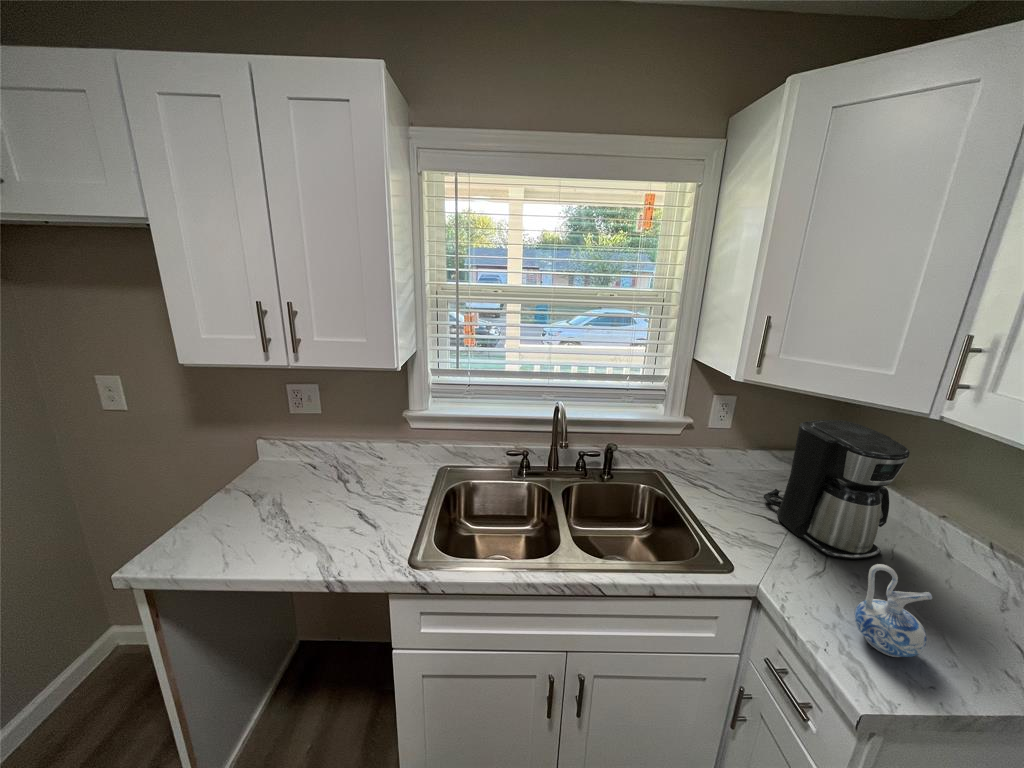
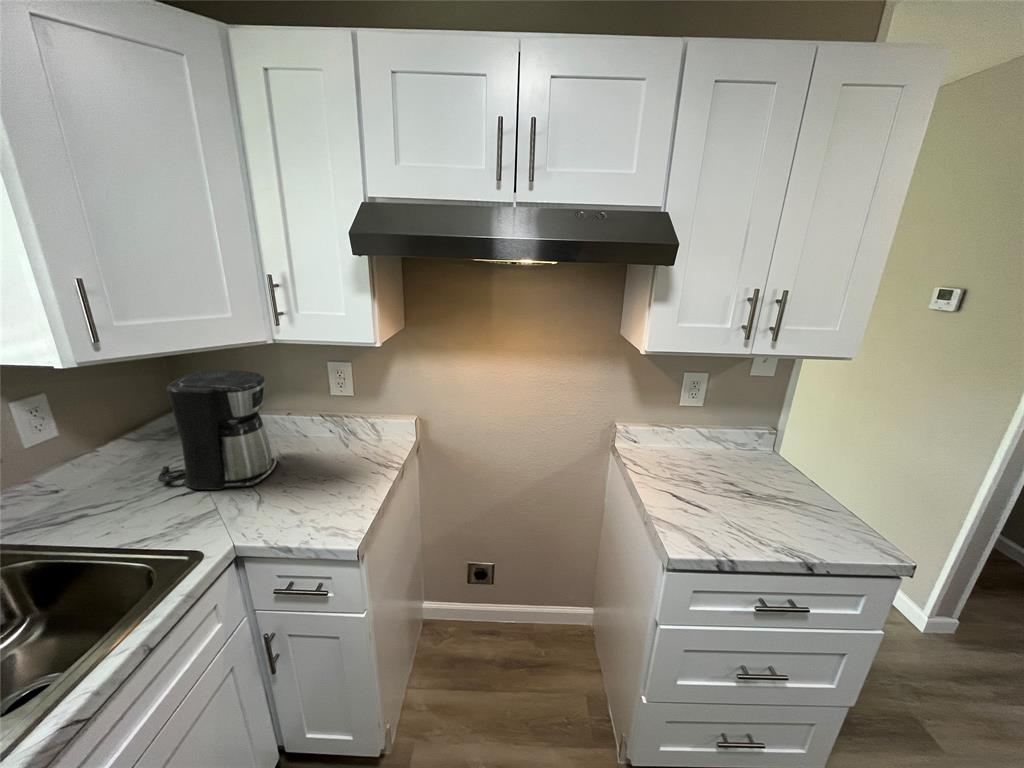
ceramic pitcher: present [855,564,932,657] -> none [304,455,348,513]

